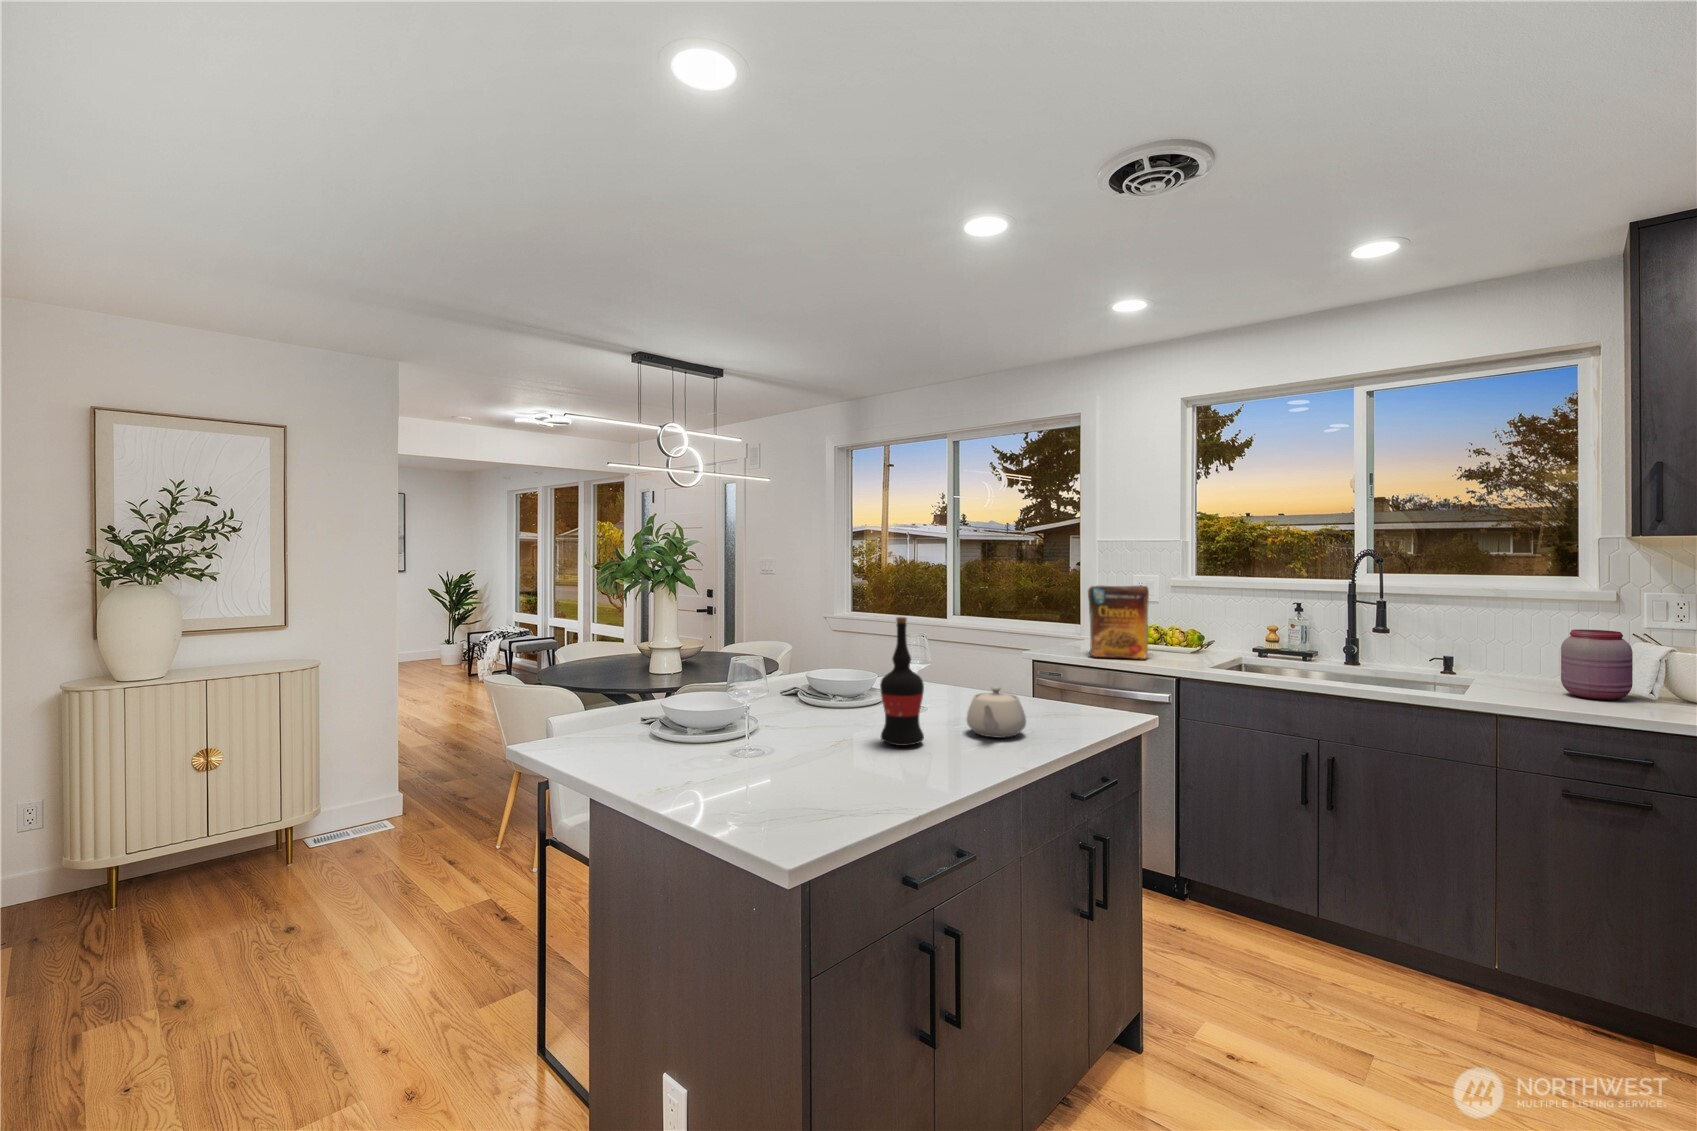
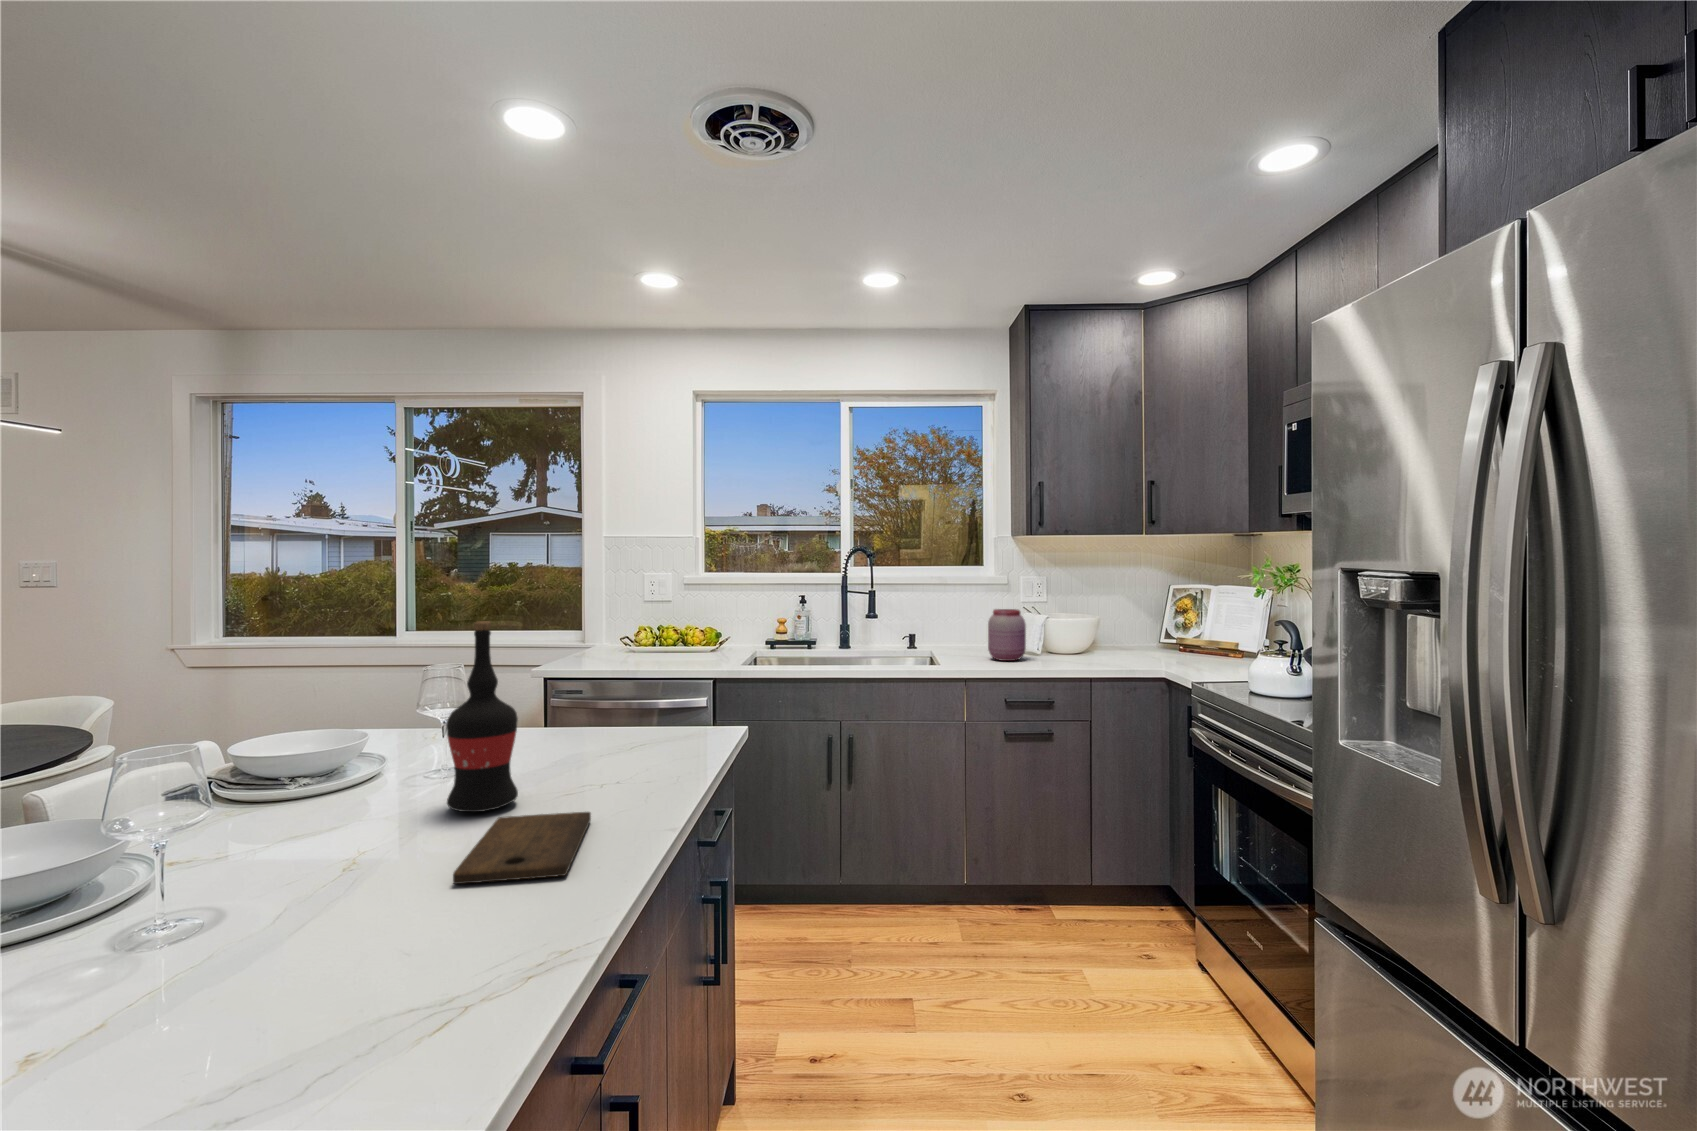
cereal box: present [1088,586,1149,658] -> none [607,583,680,665]
teapot: present [966,687,1026,738] -> none [559,707,640,774]
cutting board: none [849,750,954,793] -> present [453,812,591,884]

